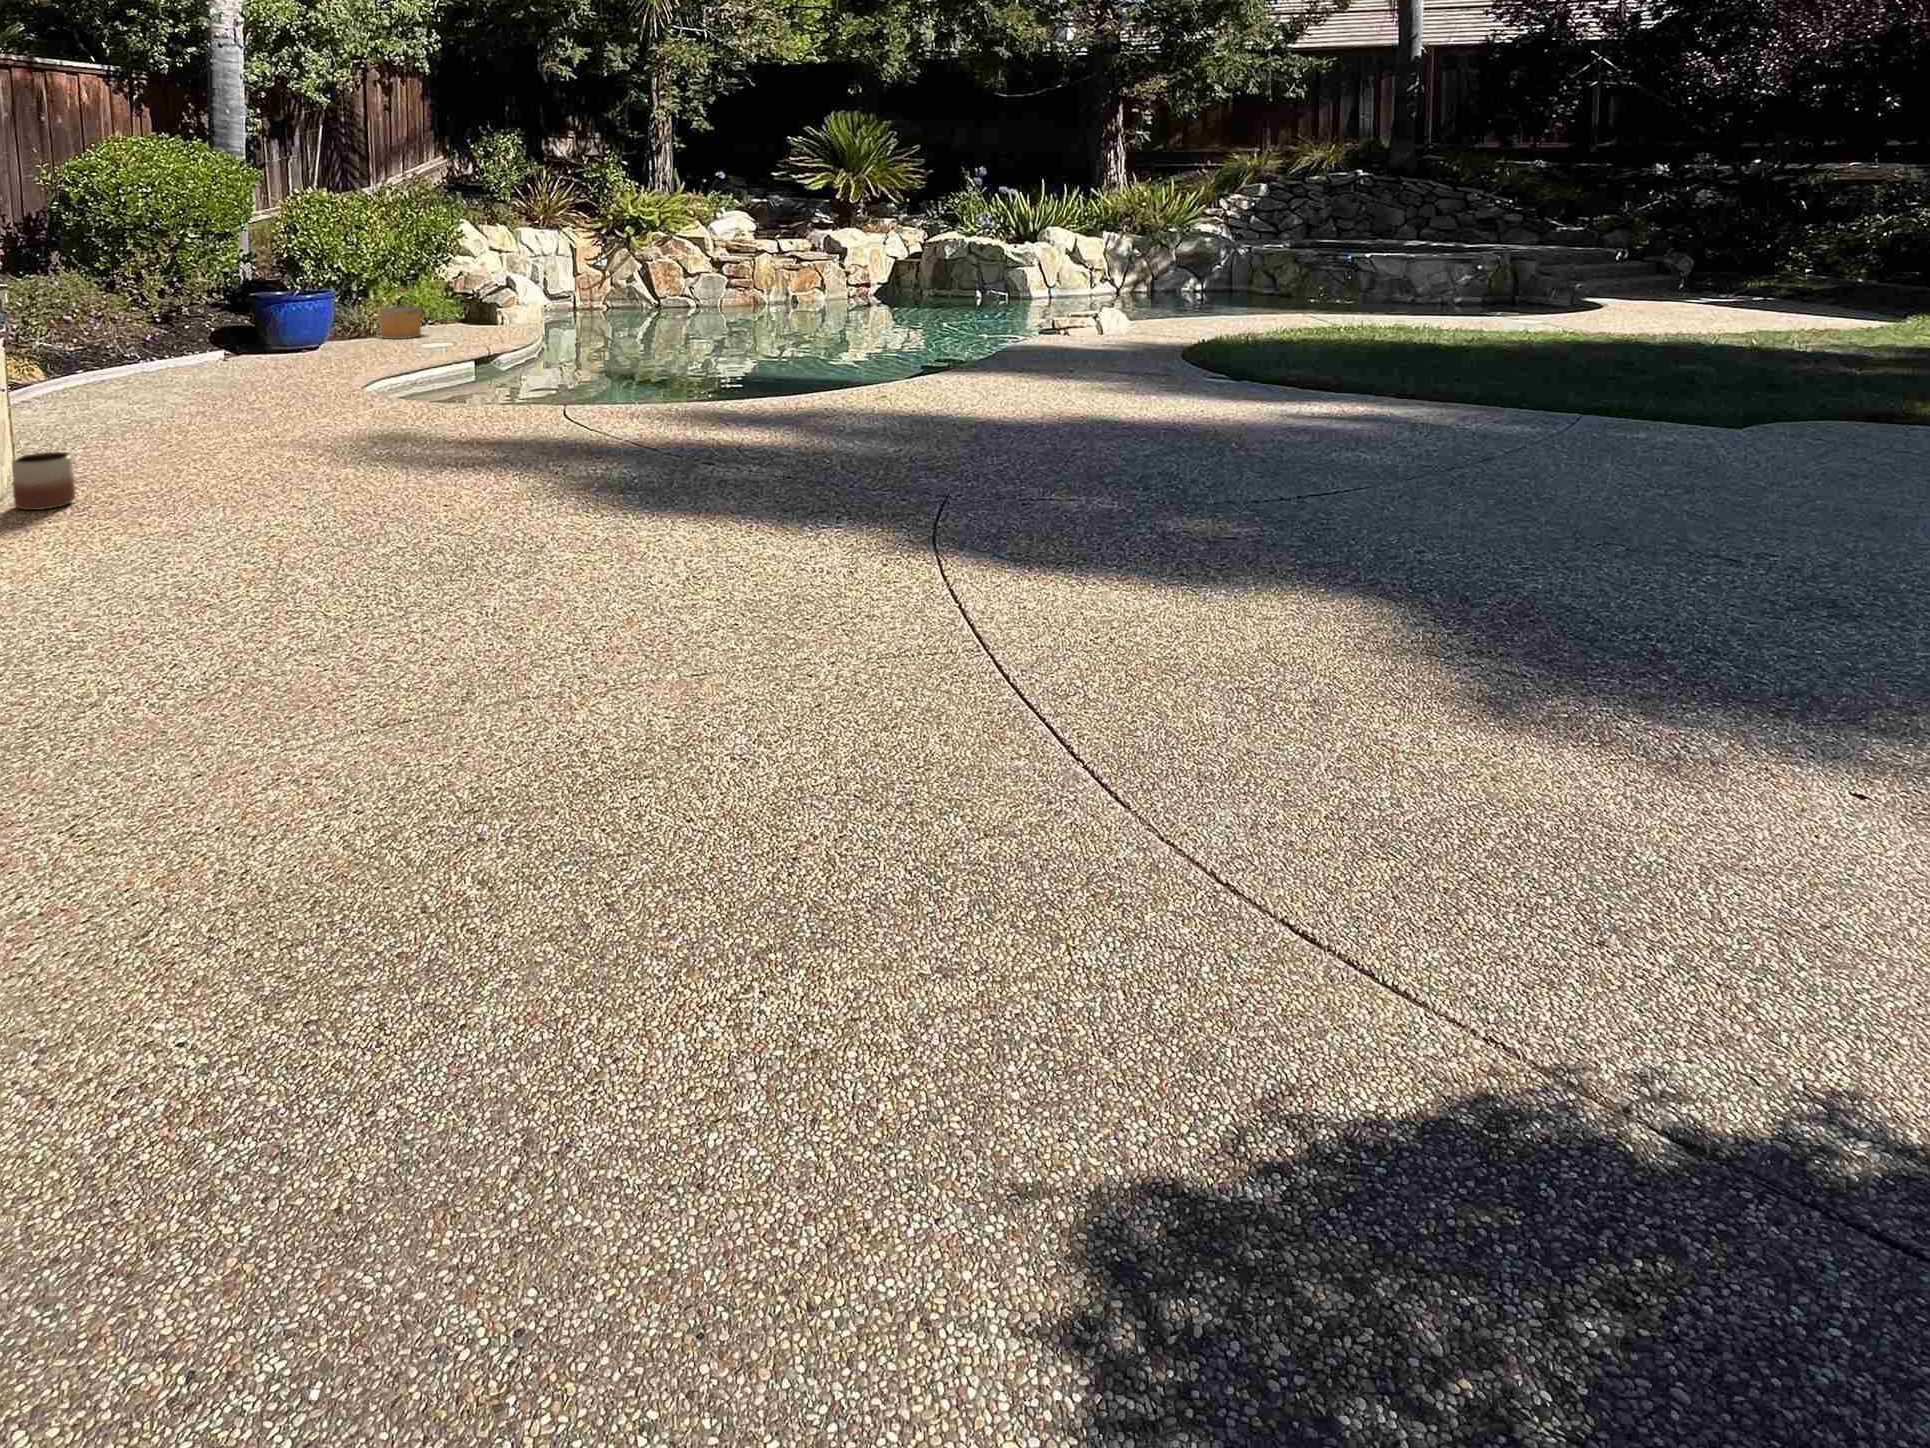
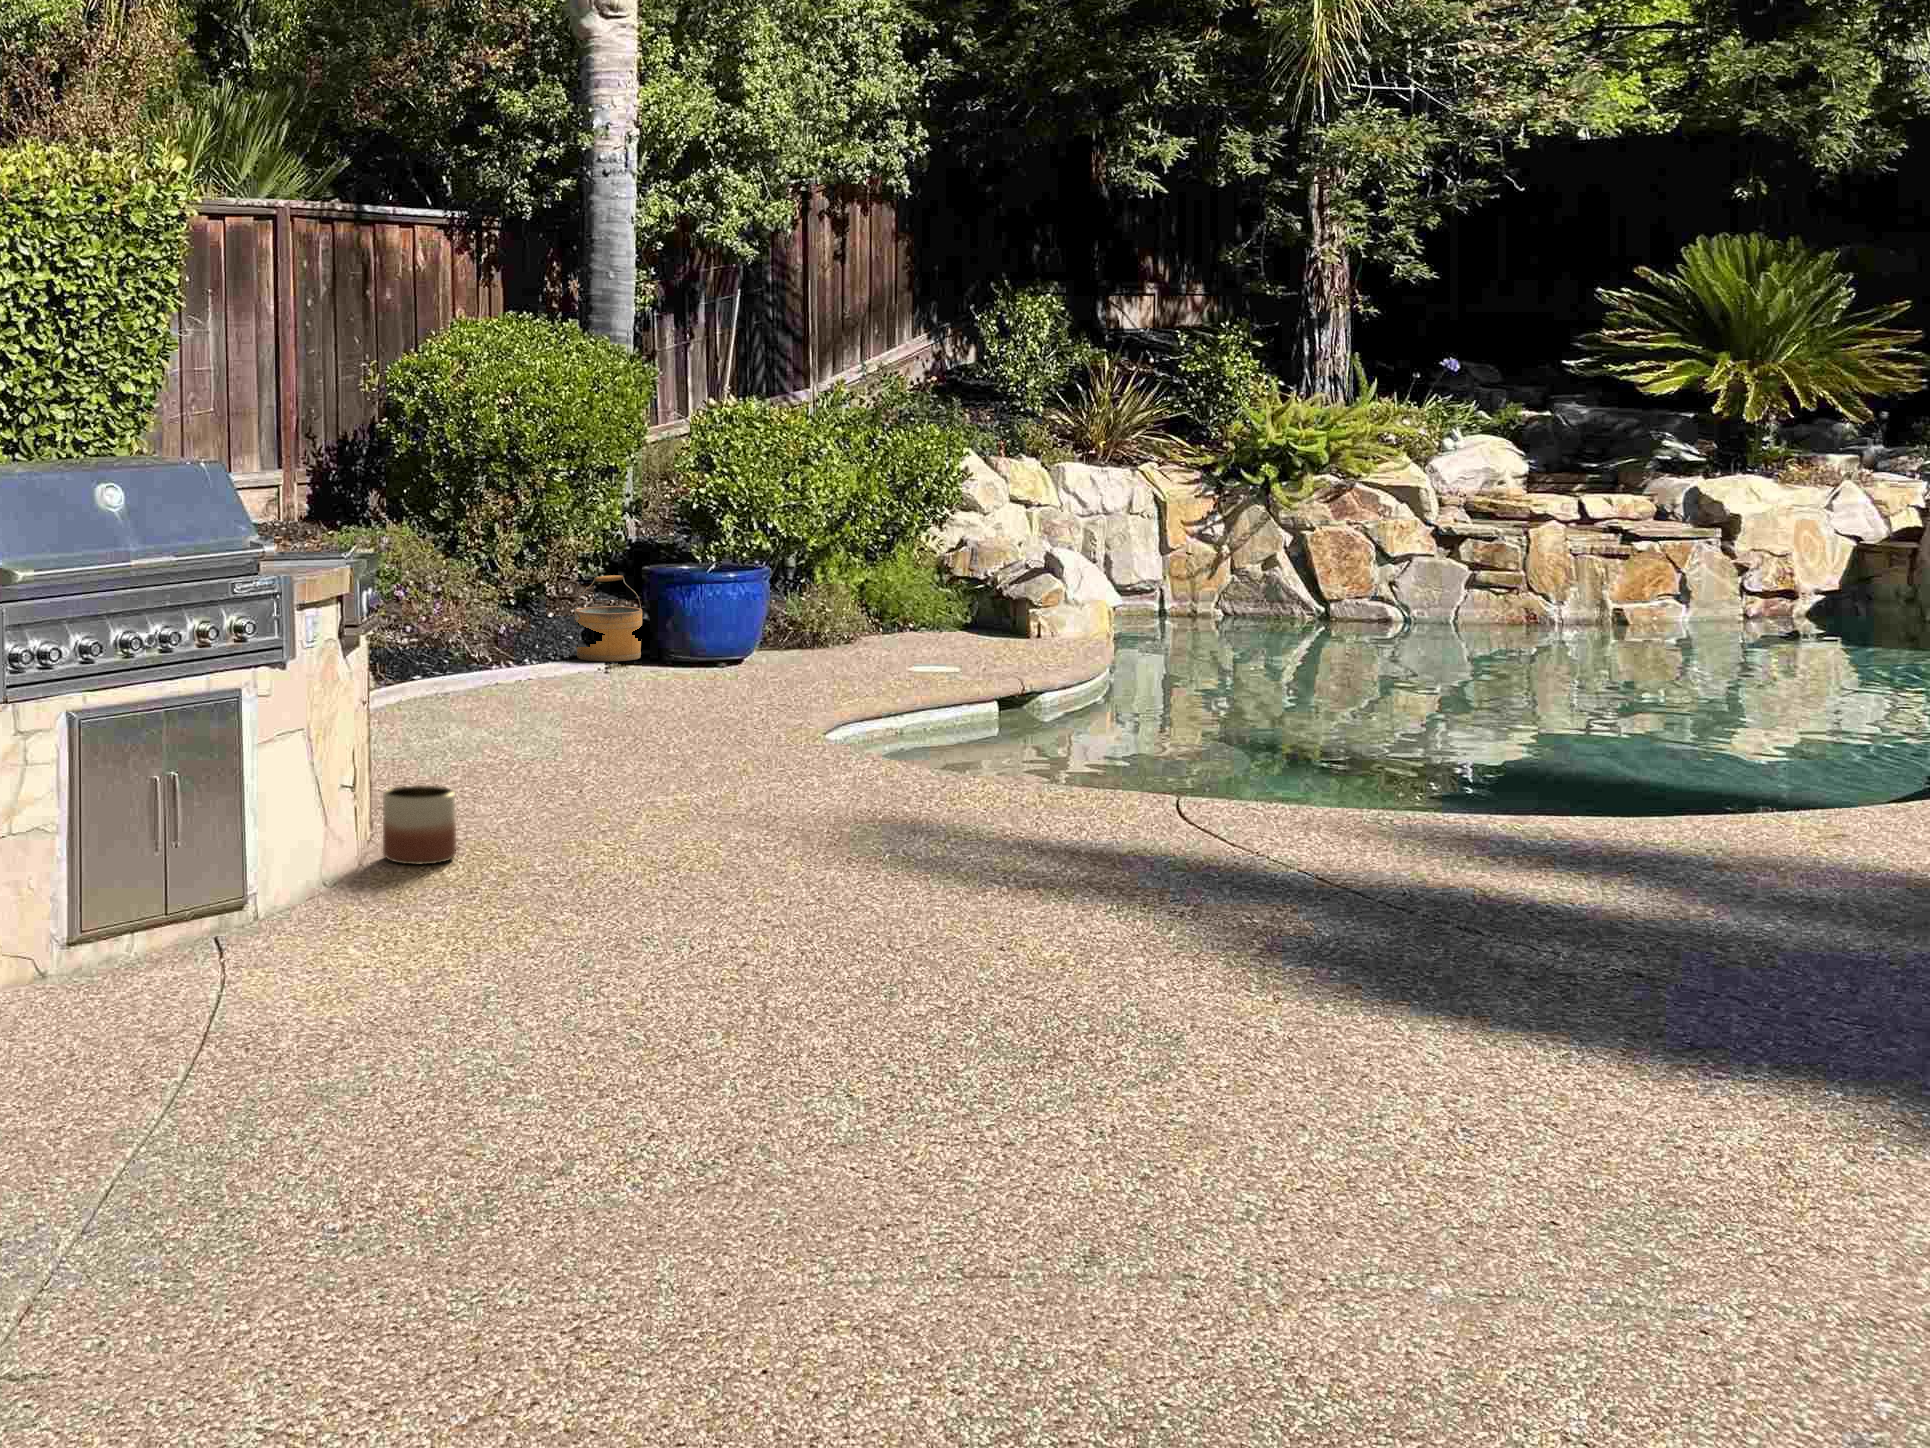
bucket: present [379,288,421,339] -> present [574,575,642,662]

